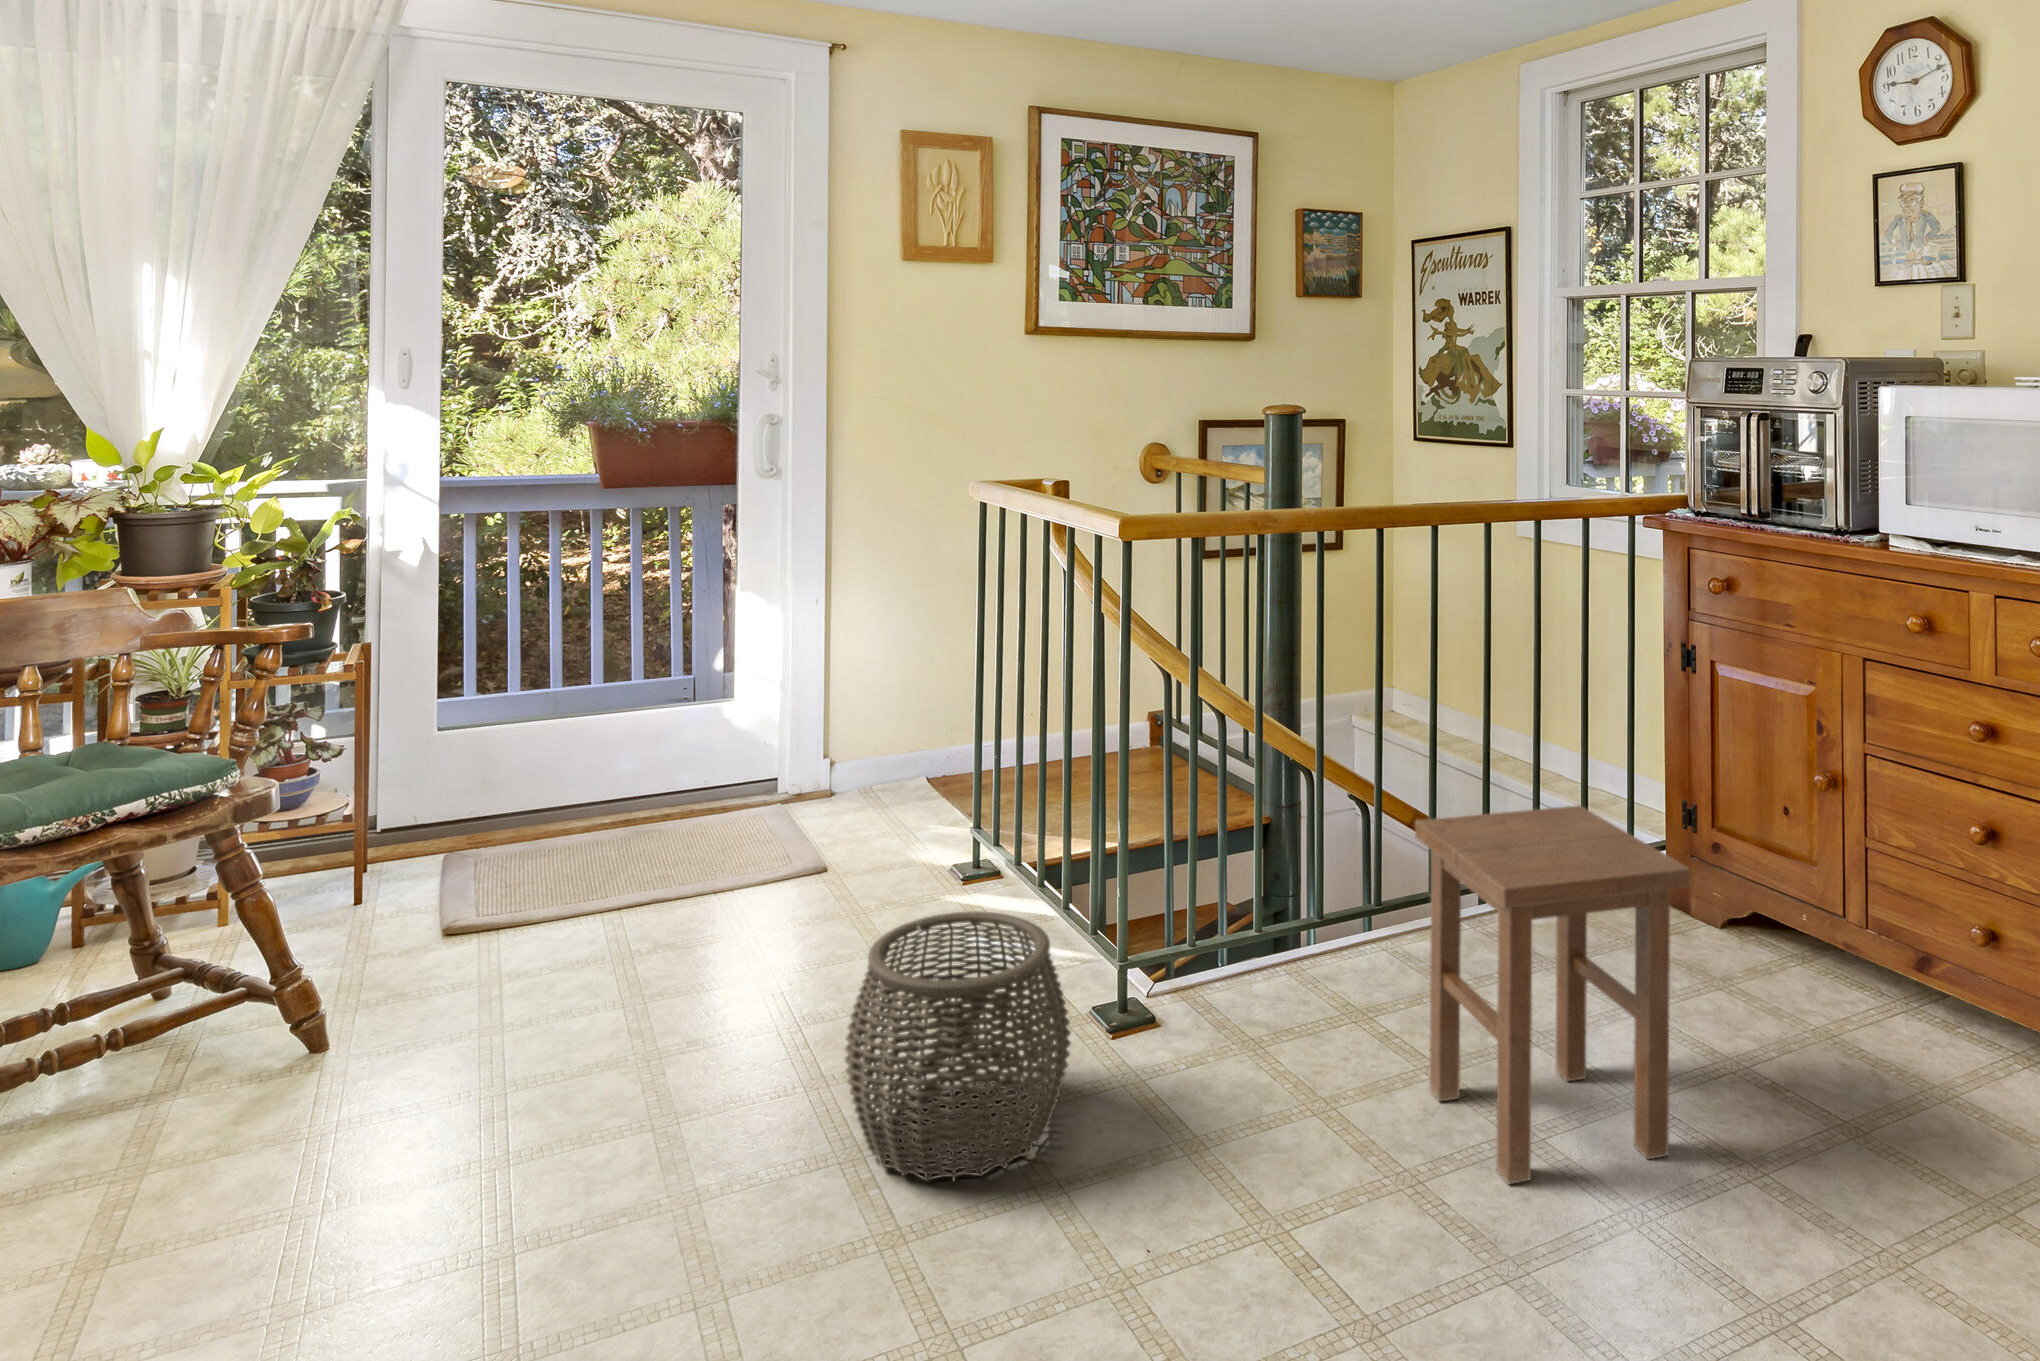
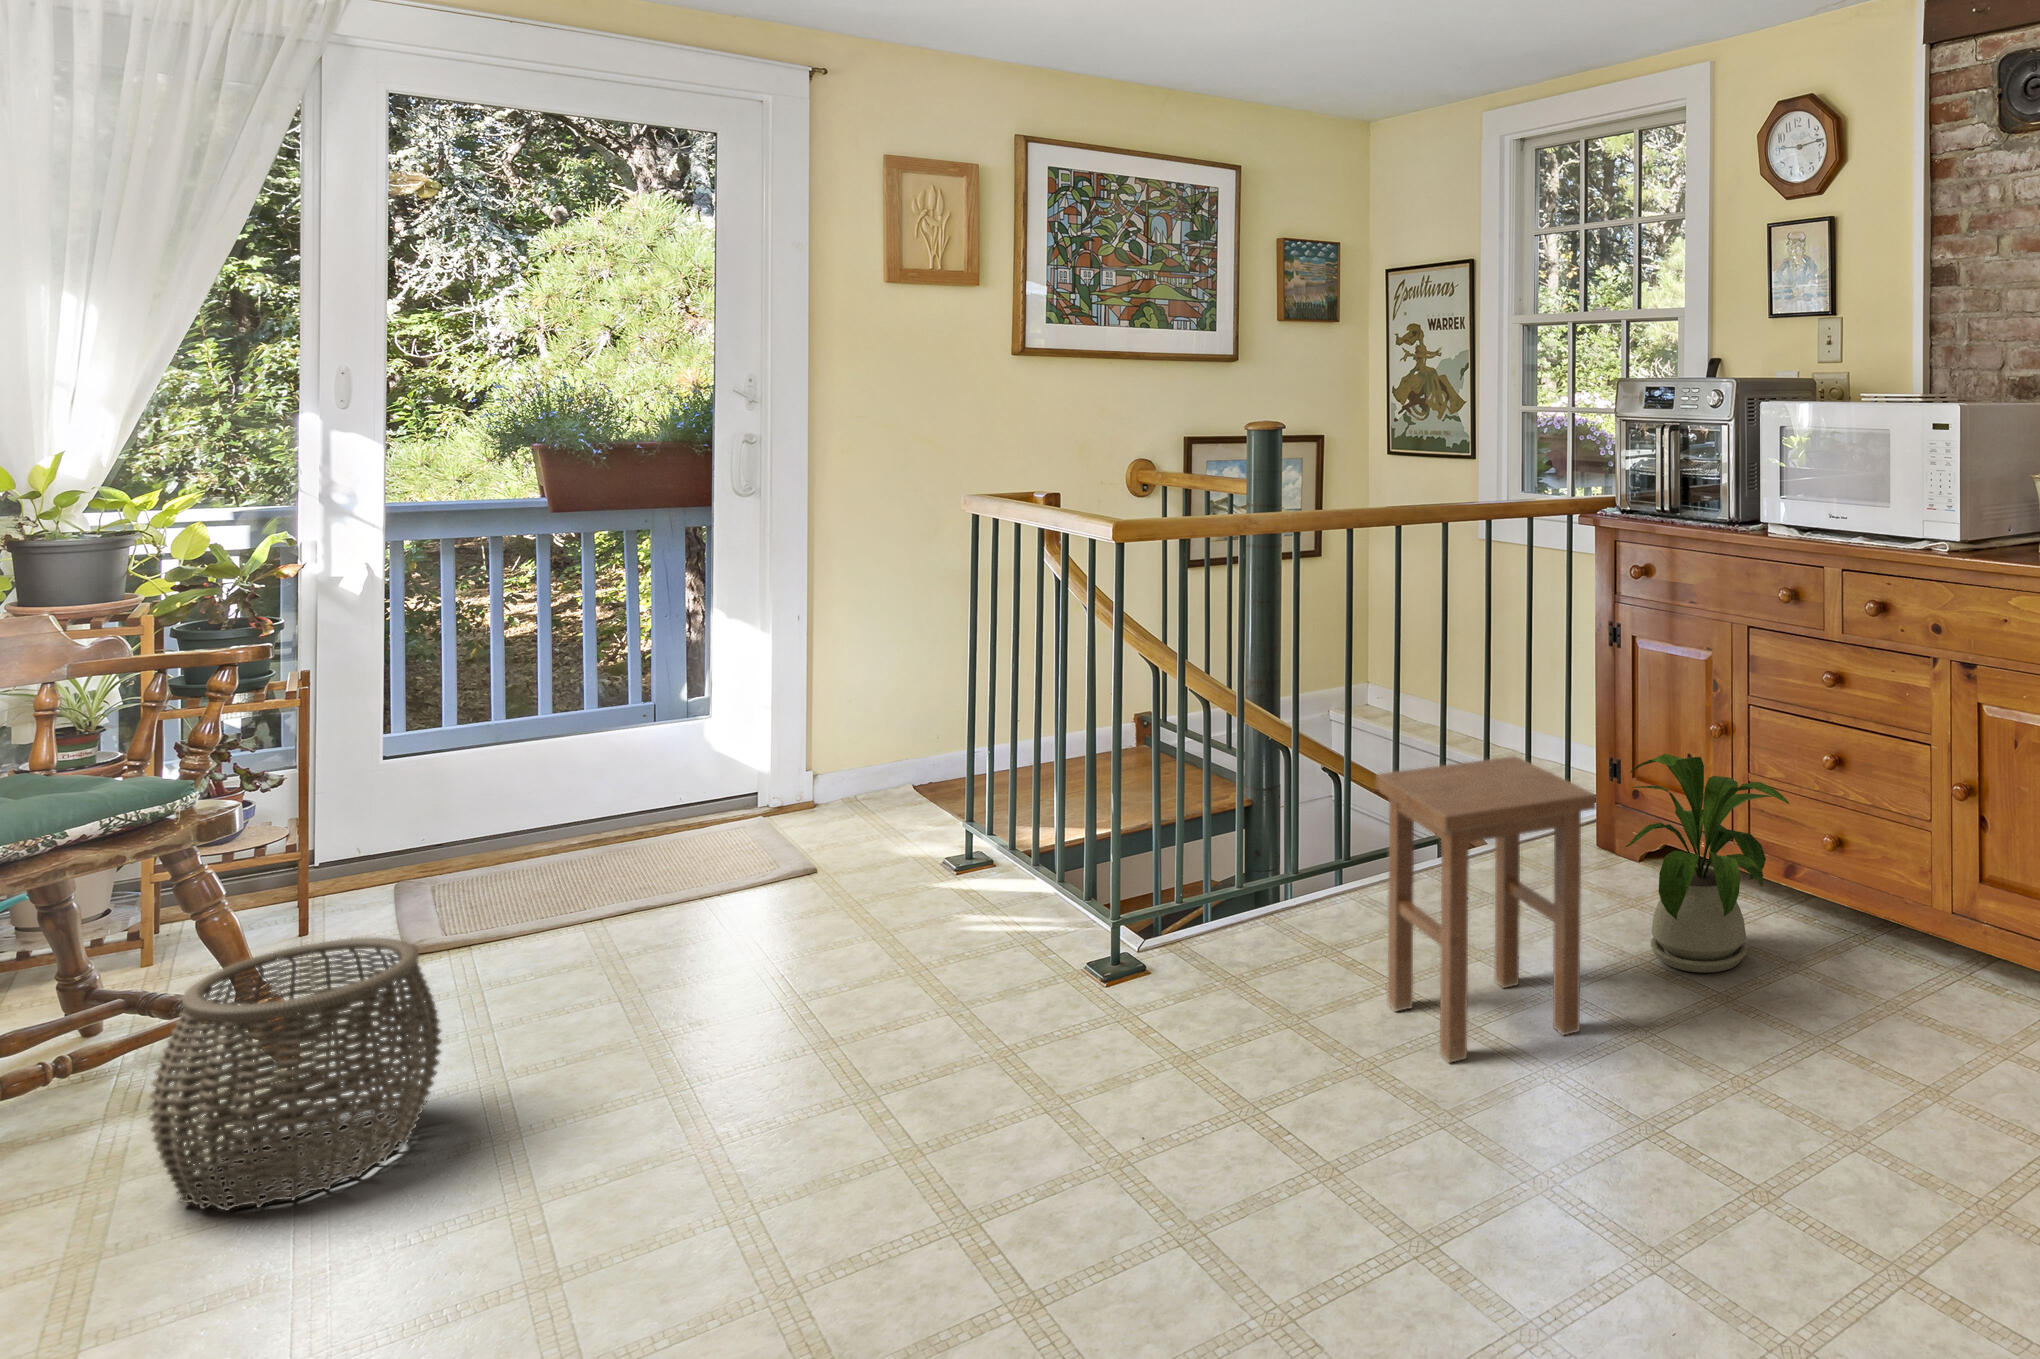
house plant: none [1714,809,1935,1085] -> present [1626,754,1789,973]
woven basket: present [845,912,1071,1181] -> present [149,938,441,1210]

